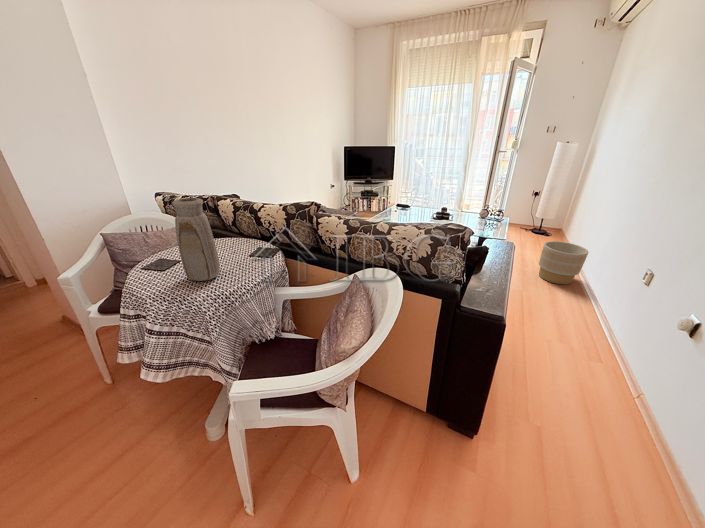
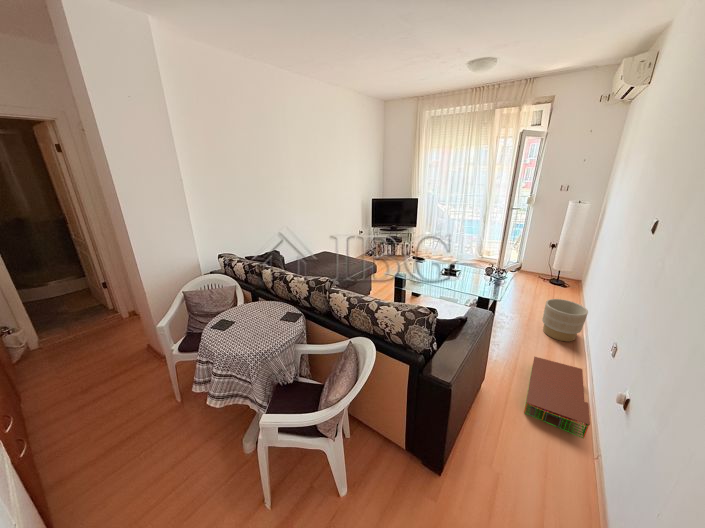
vase: present [172,198,220,281] -> none [235,288,260,340]
storage bin: none [538,299,623,378] -> present [524,357,590,439]

